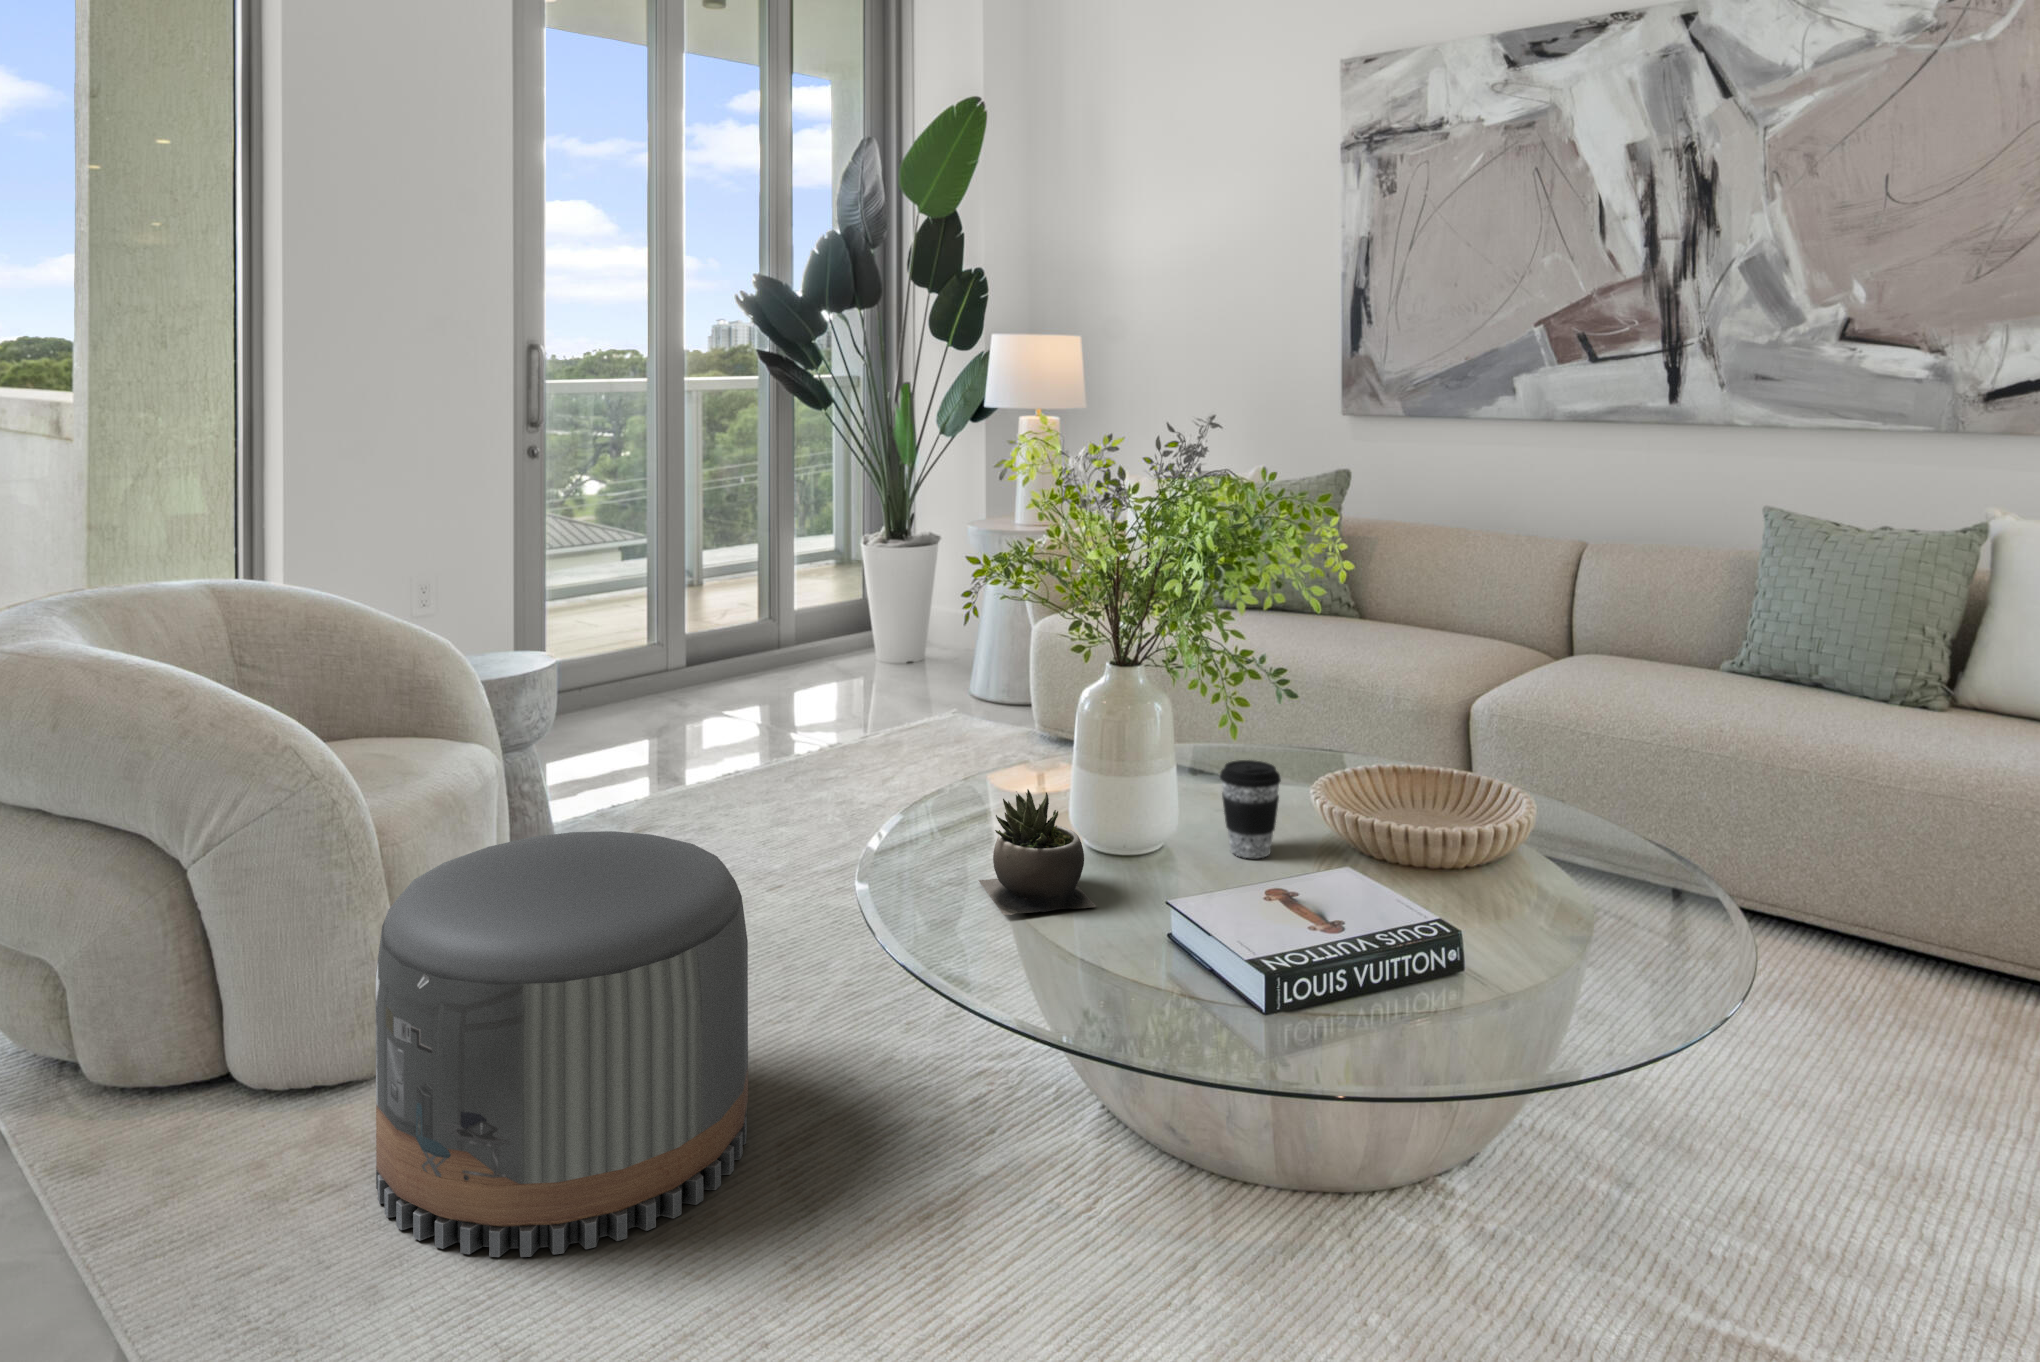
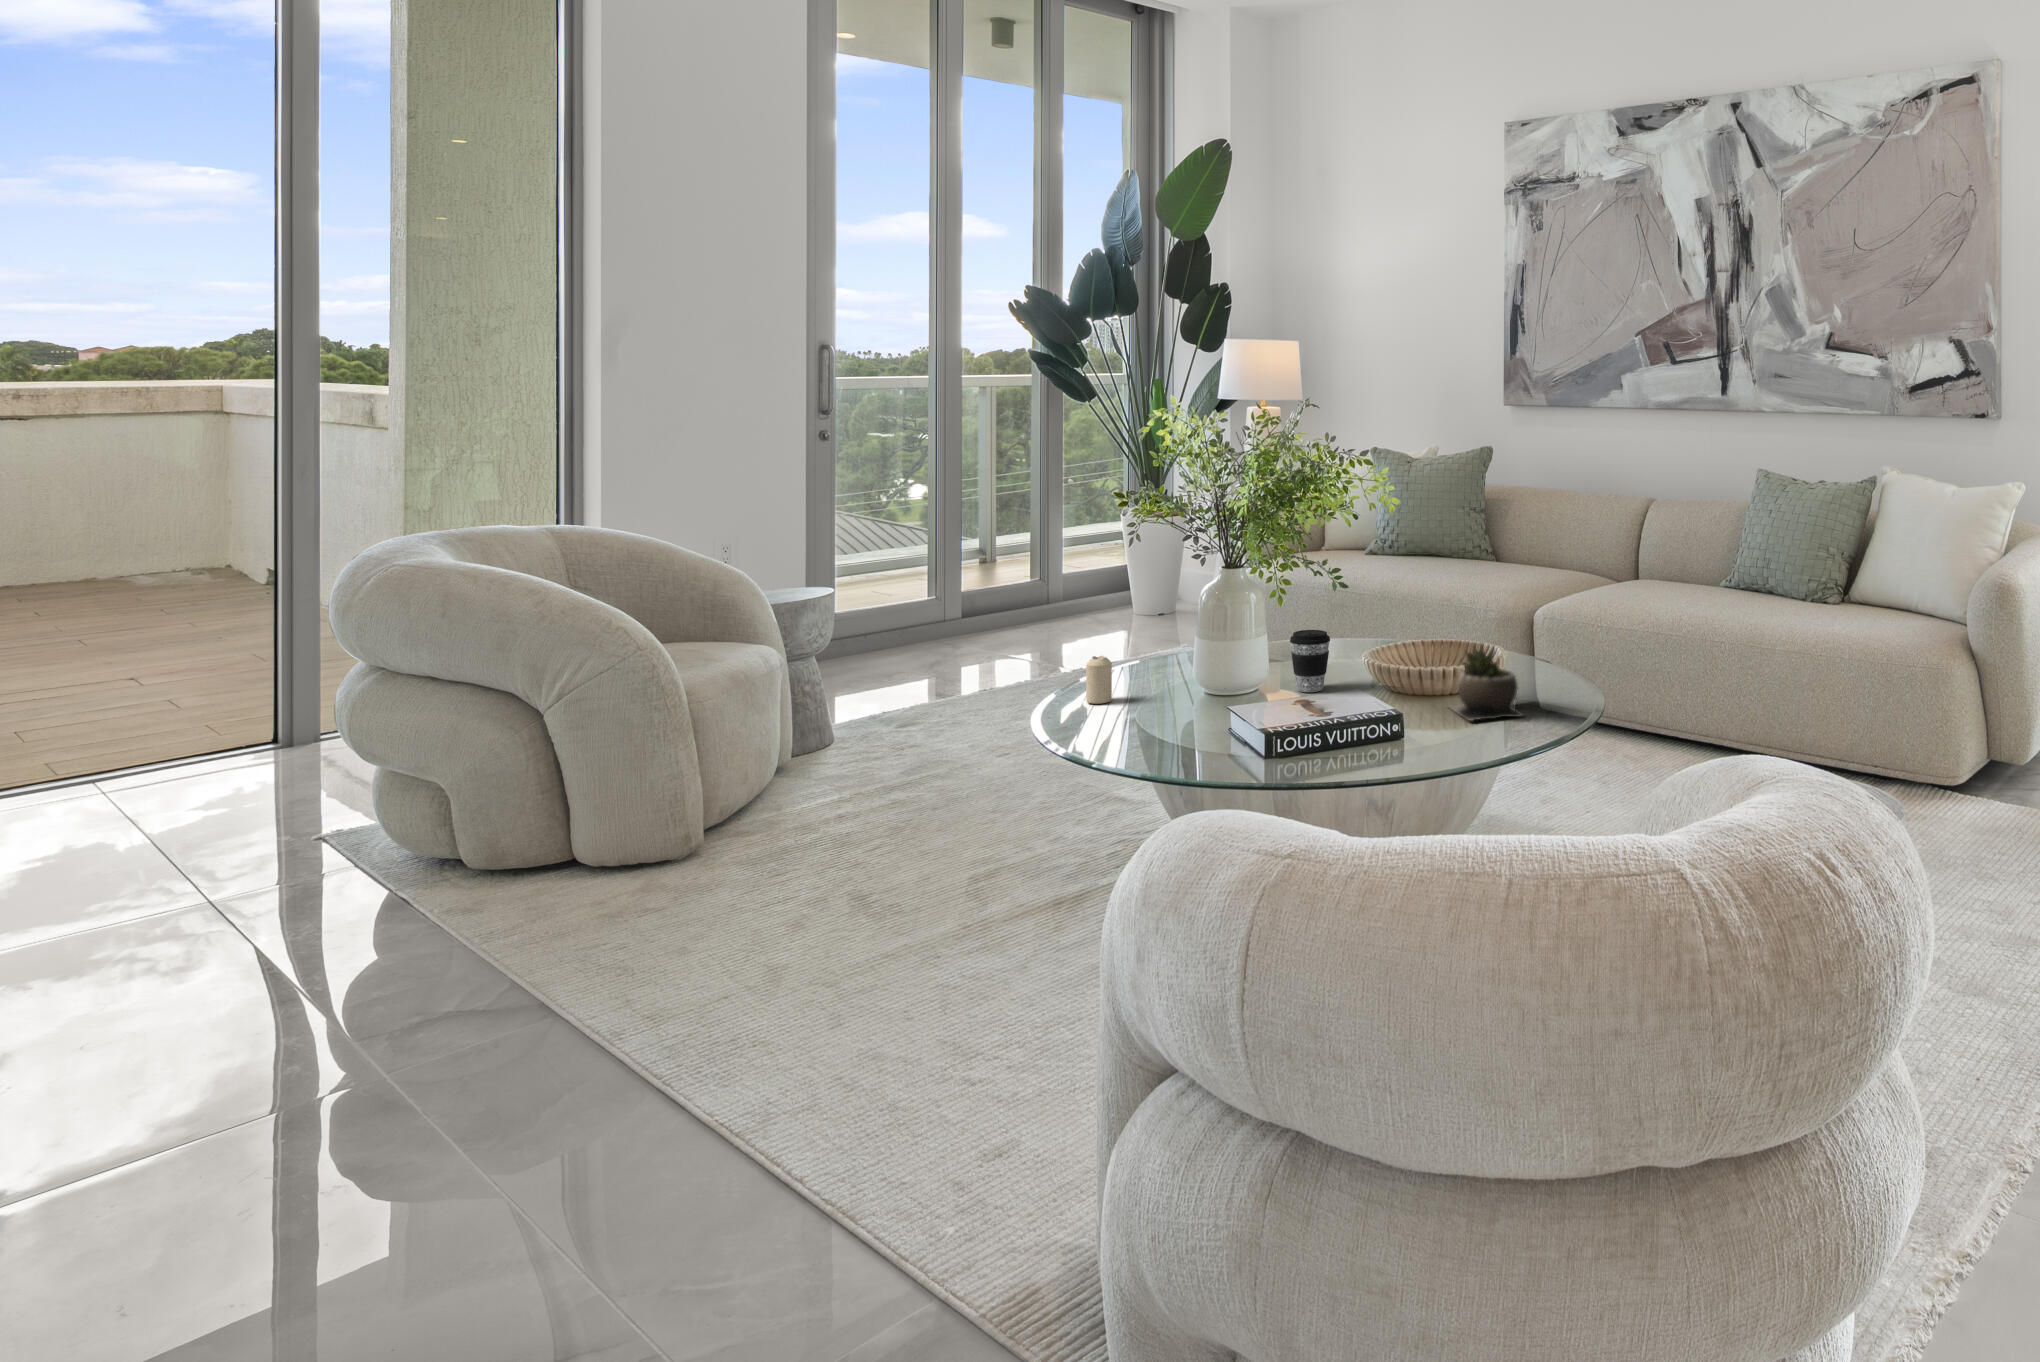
succulent plant: present [979,789,1096,915] -> present [1449,646,1523,720]
candle: none [924,797,960,871] -> present [1086,656,1112,704]
pouf: present [376,831,748,1257] -> none [698,684,960,936]

